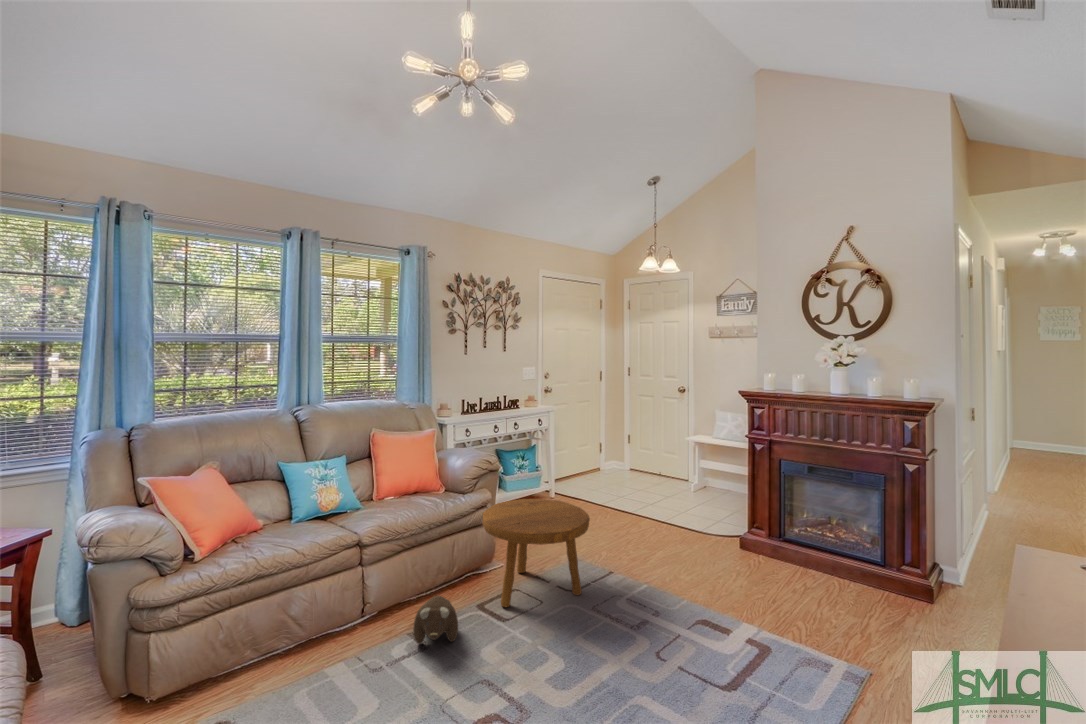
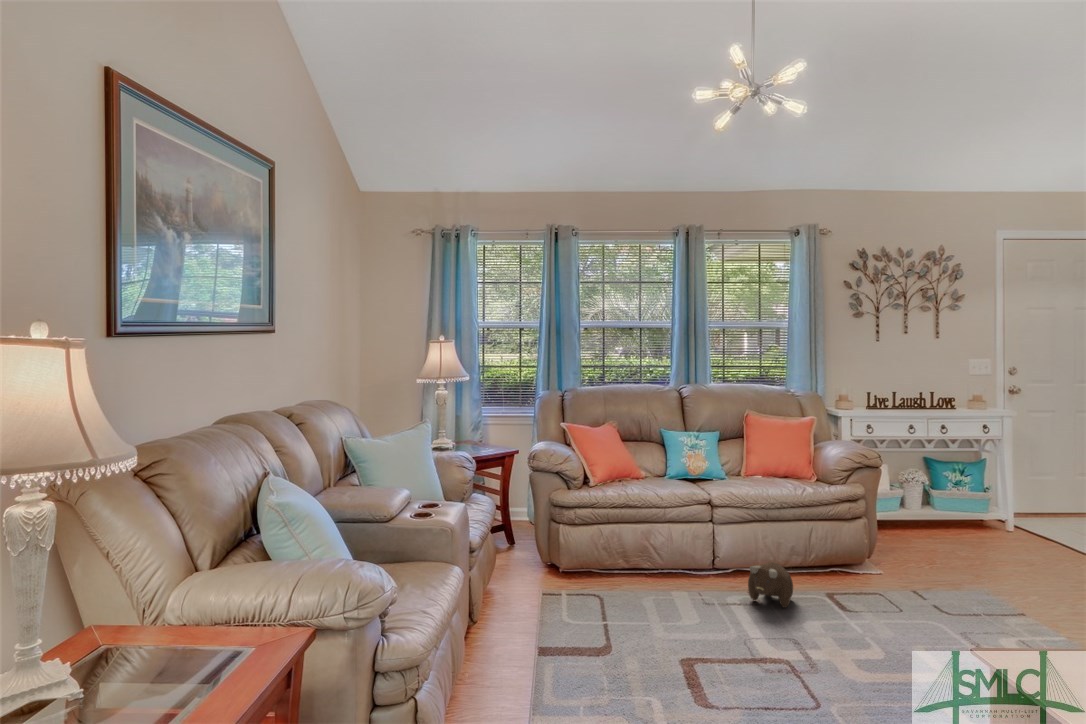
footstool: present [482,499,590,607] -> none [840,499,980,618]

